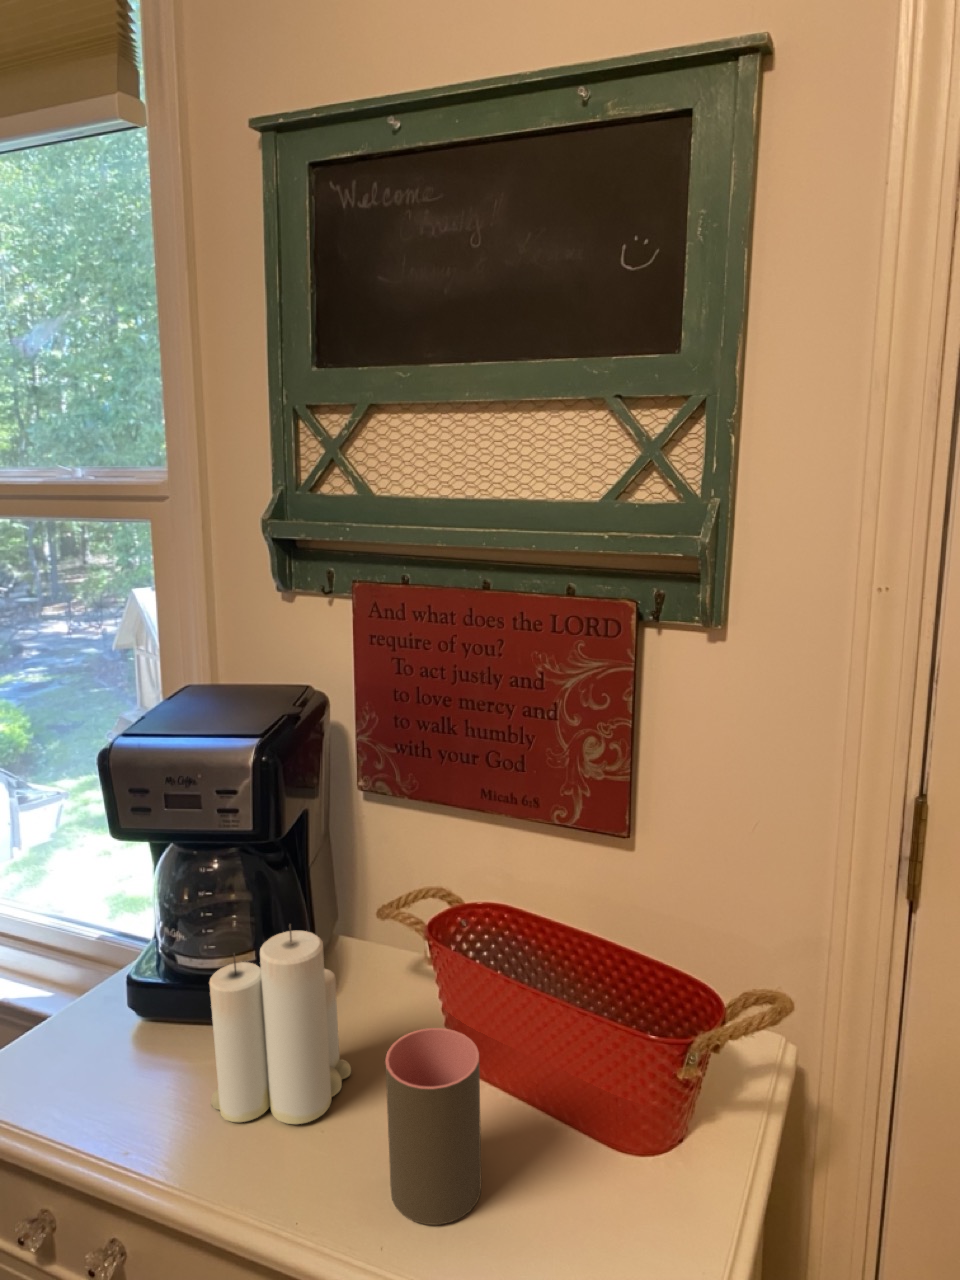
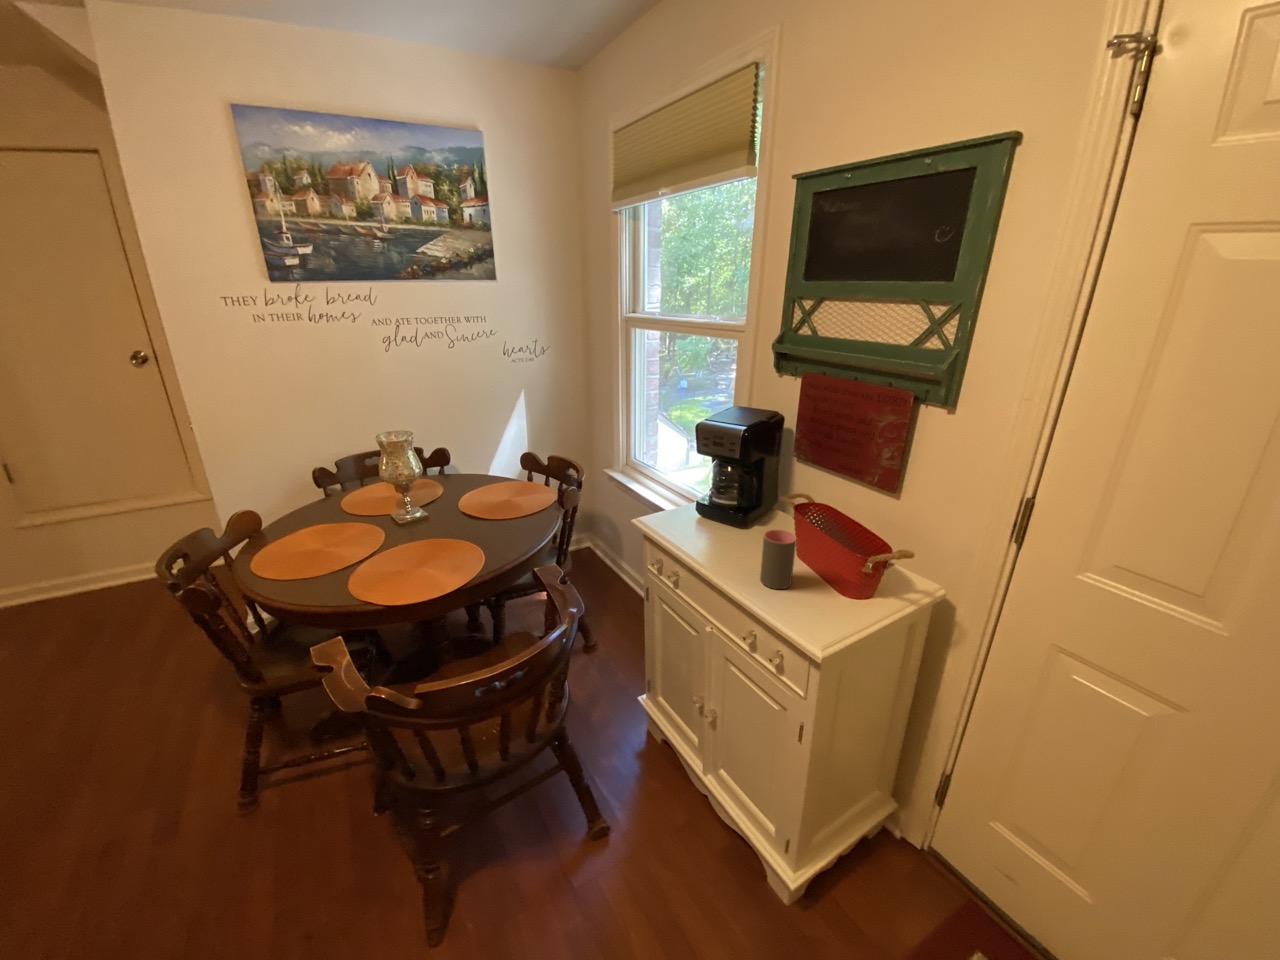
candle: present [210,925,351,1124] -> none [714,488,763,555]

